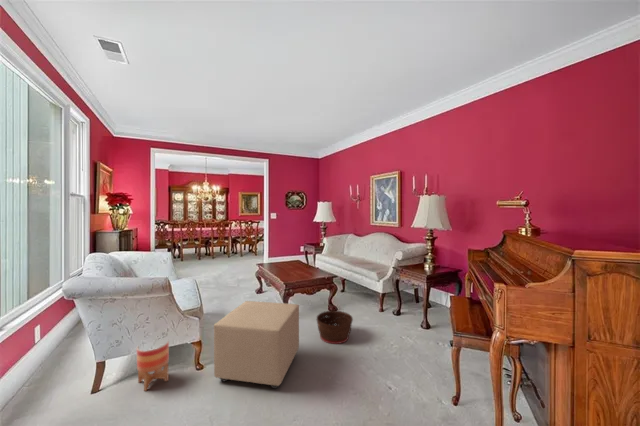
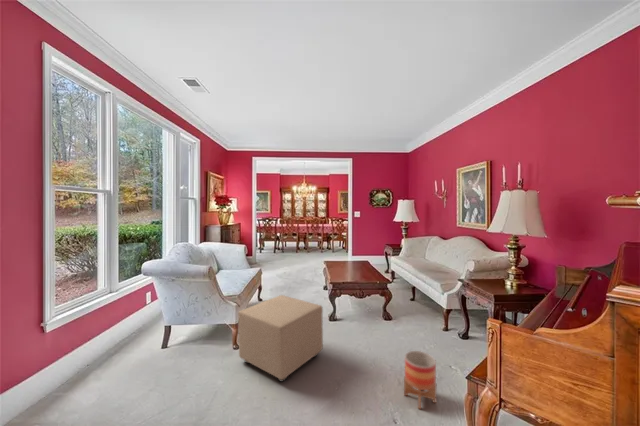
basket: present [317,311,353,344] -> none [350,318,390,355]
planter: present [137,341,169,391] -> present [404,351,437,409]

